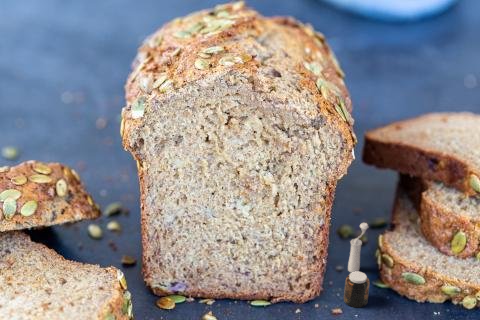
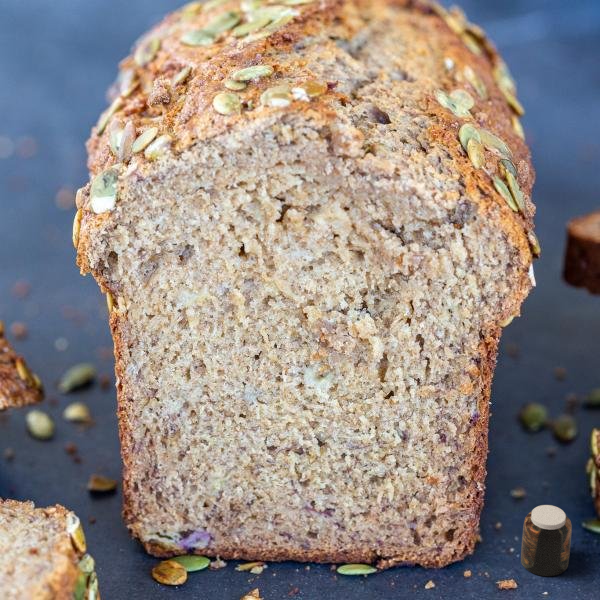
pepper mill: present [348,223,368,272] -> none [530,405,570,505]

